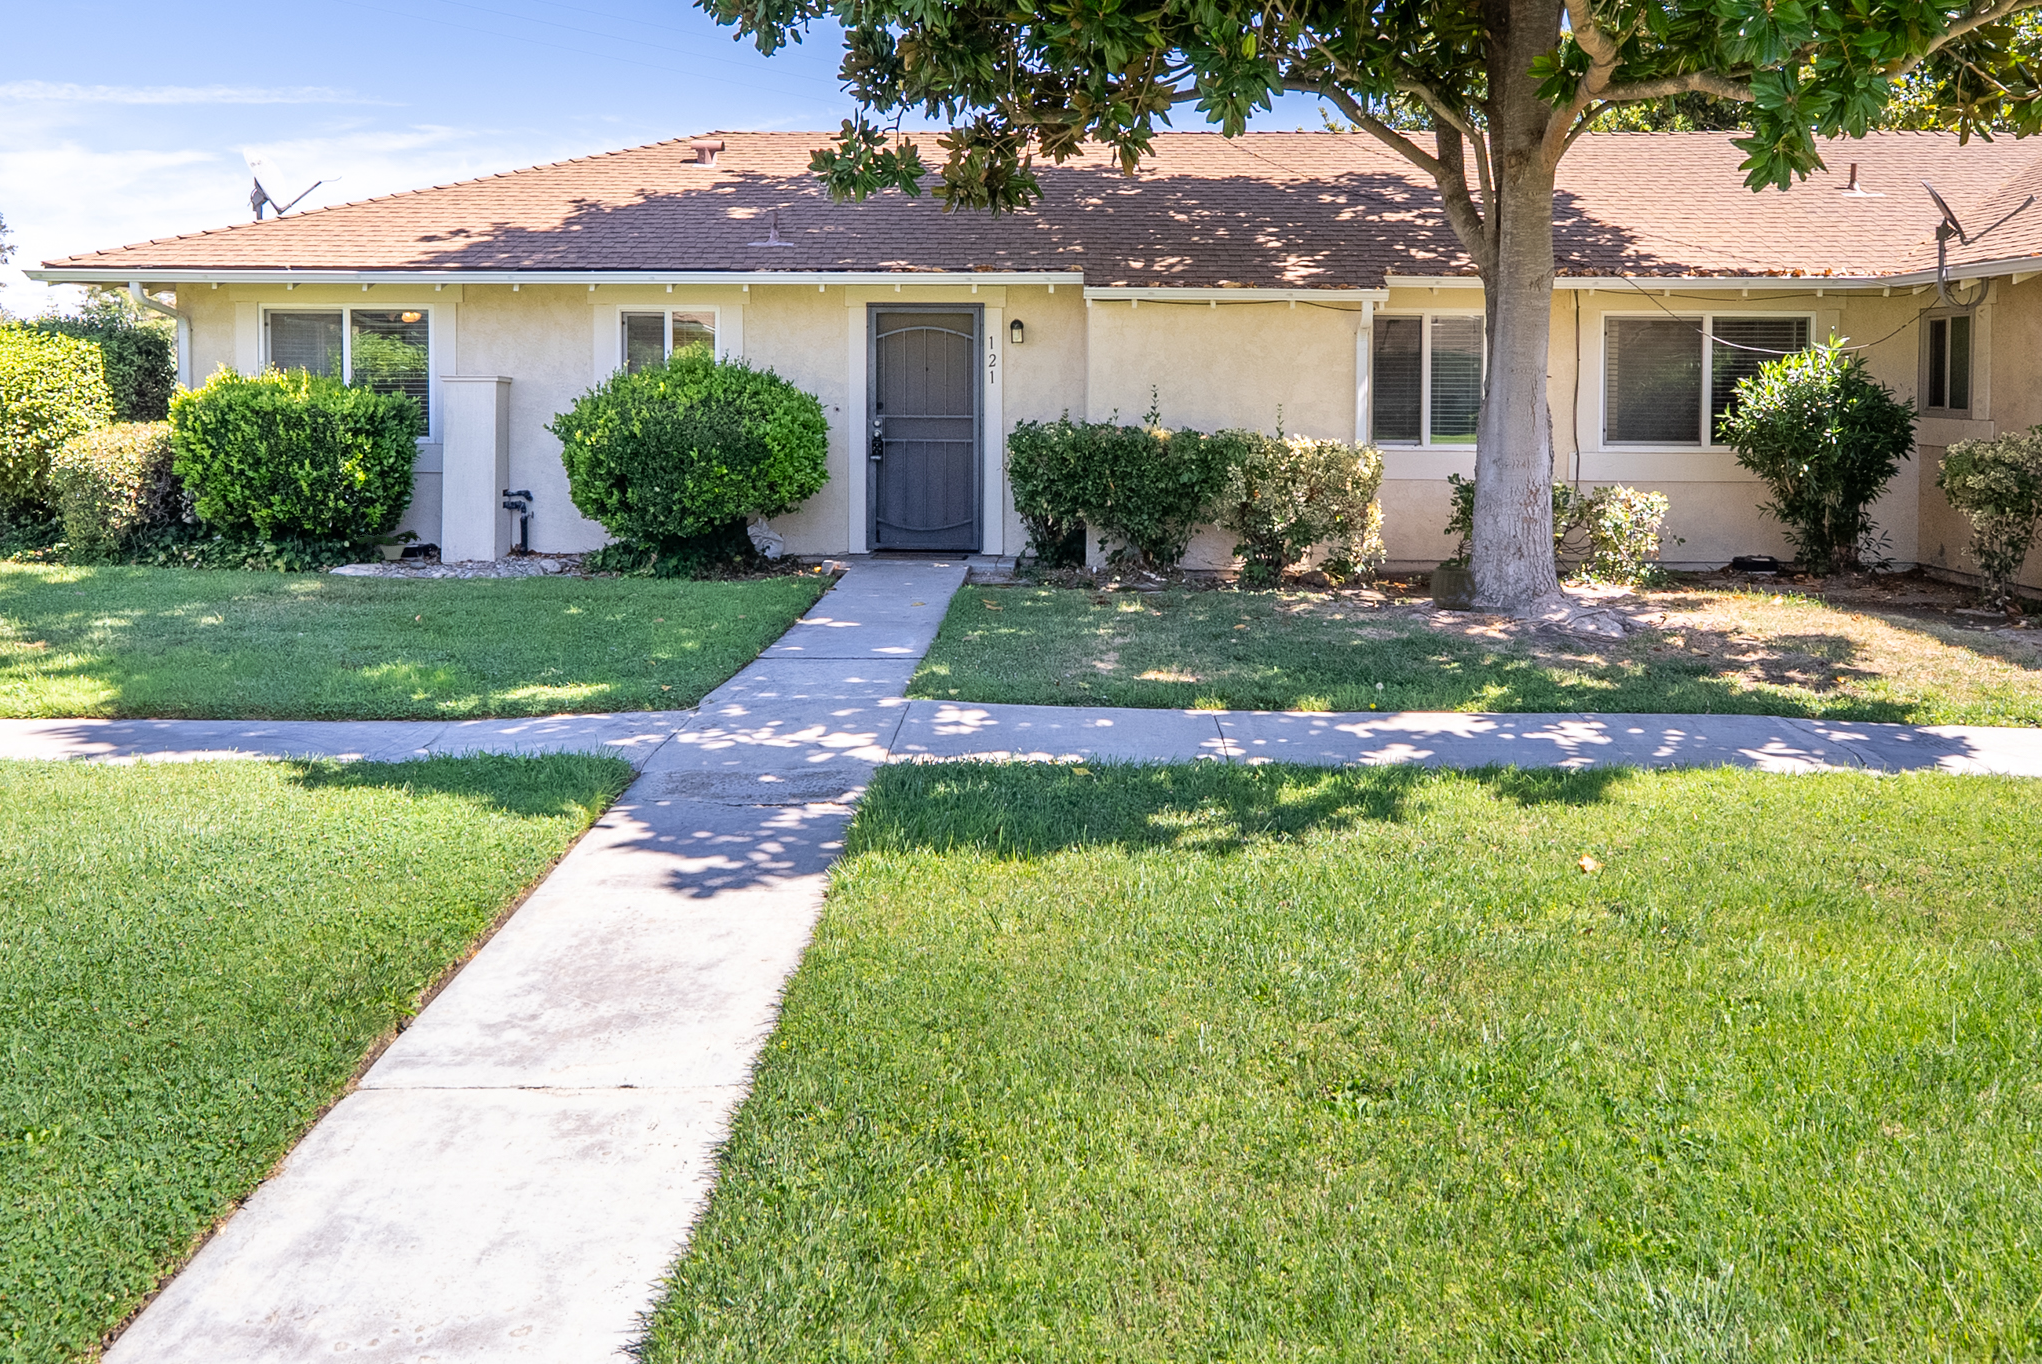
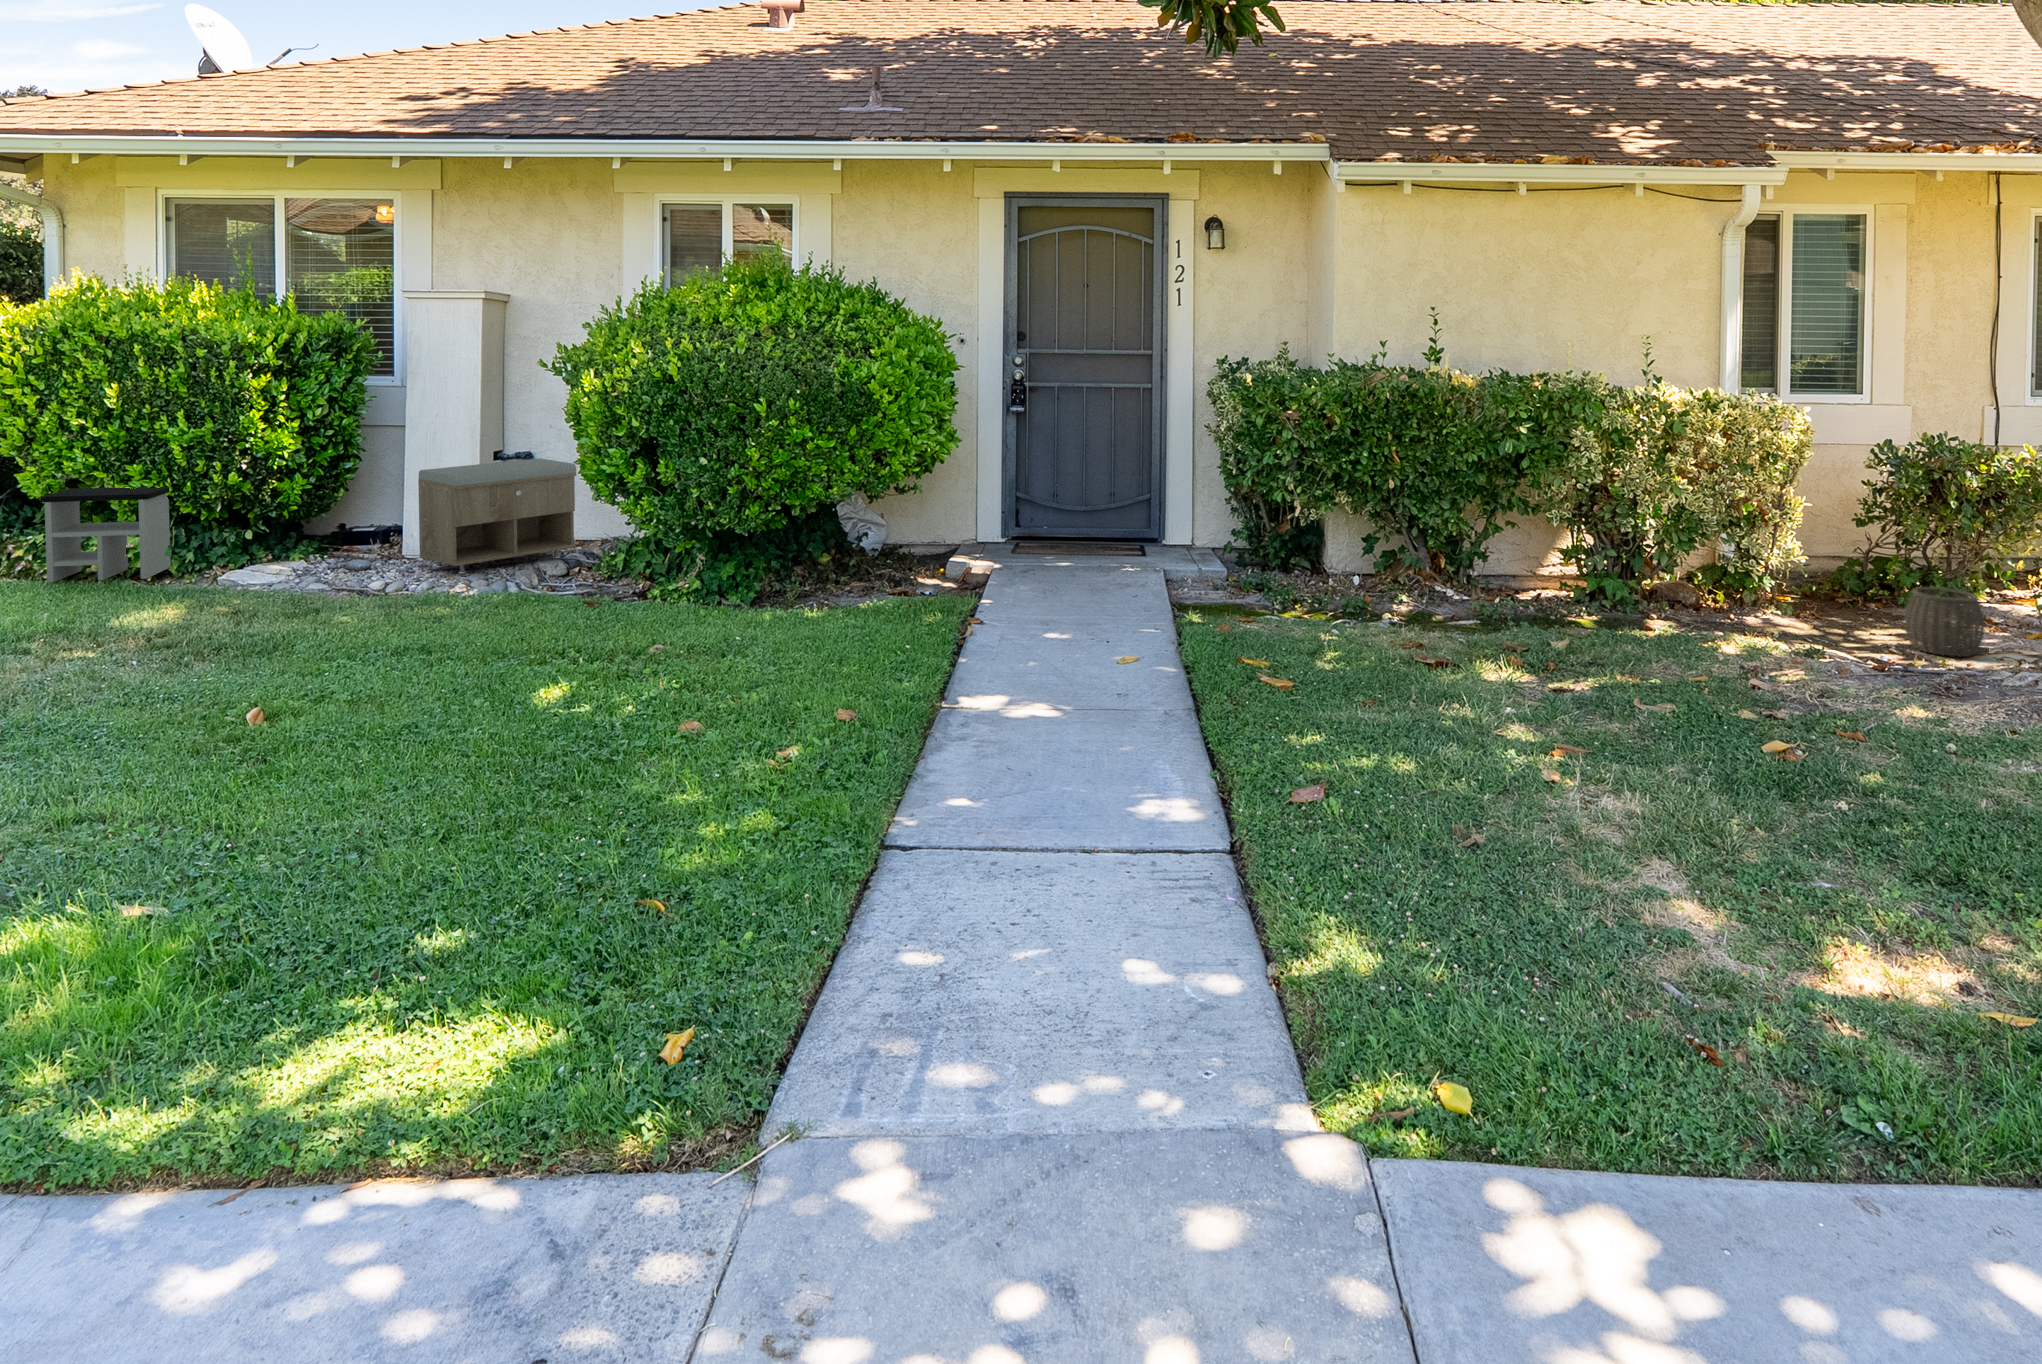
storage bench: none [461,494,567,570] -> present [418,458,576,574]
side table: none [219,510,298,573] -> present [41,486,171,583]
potted plant: present [357,530,421,560] -> none [265,509,366,554]

